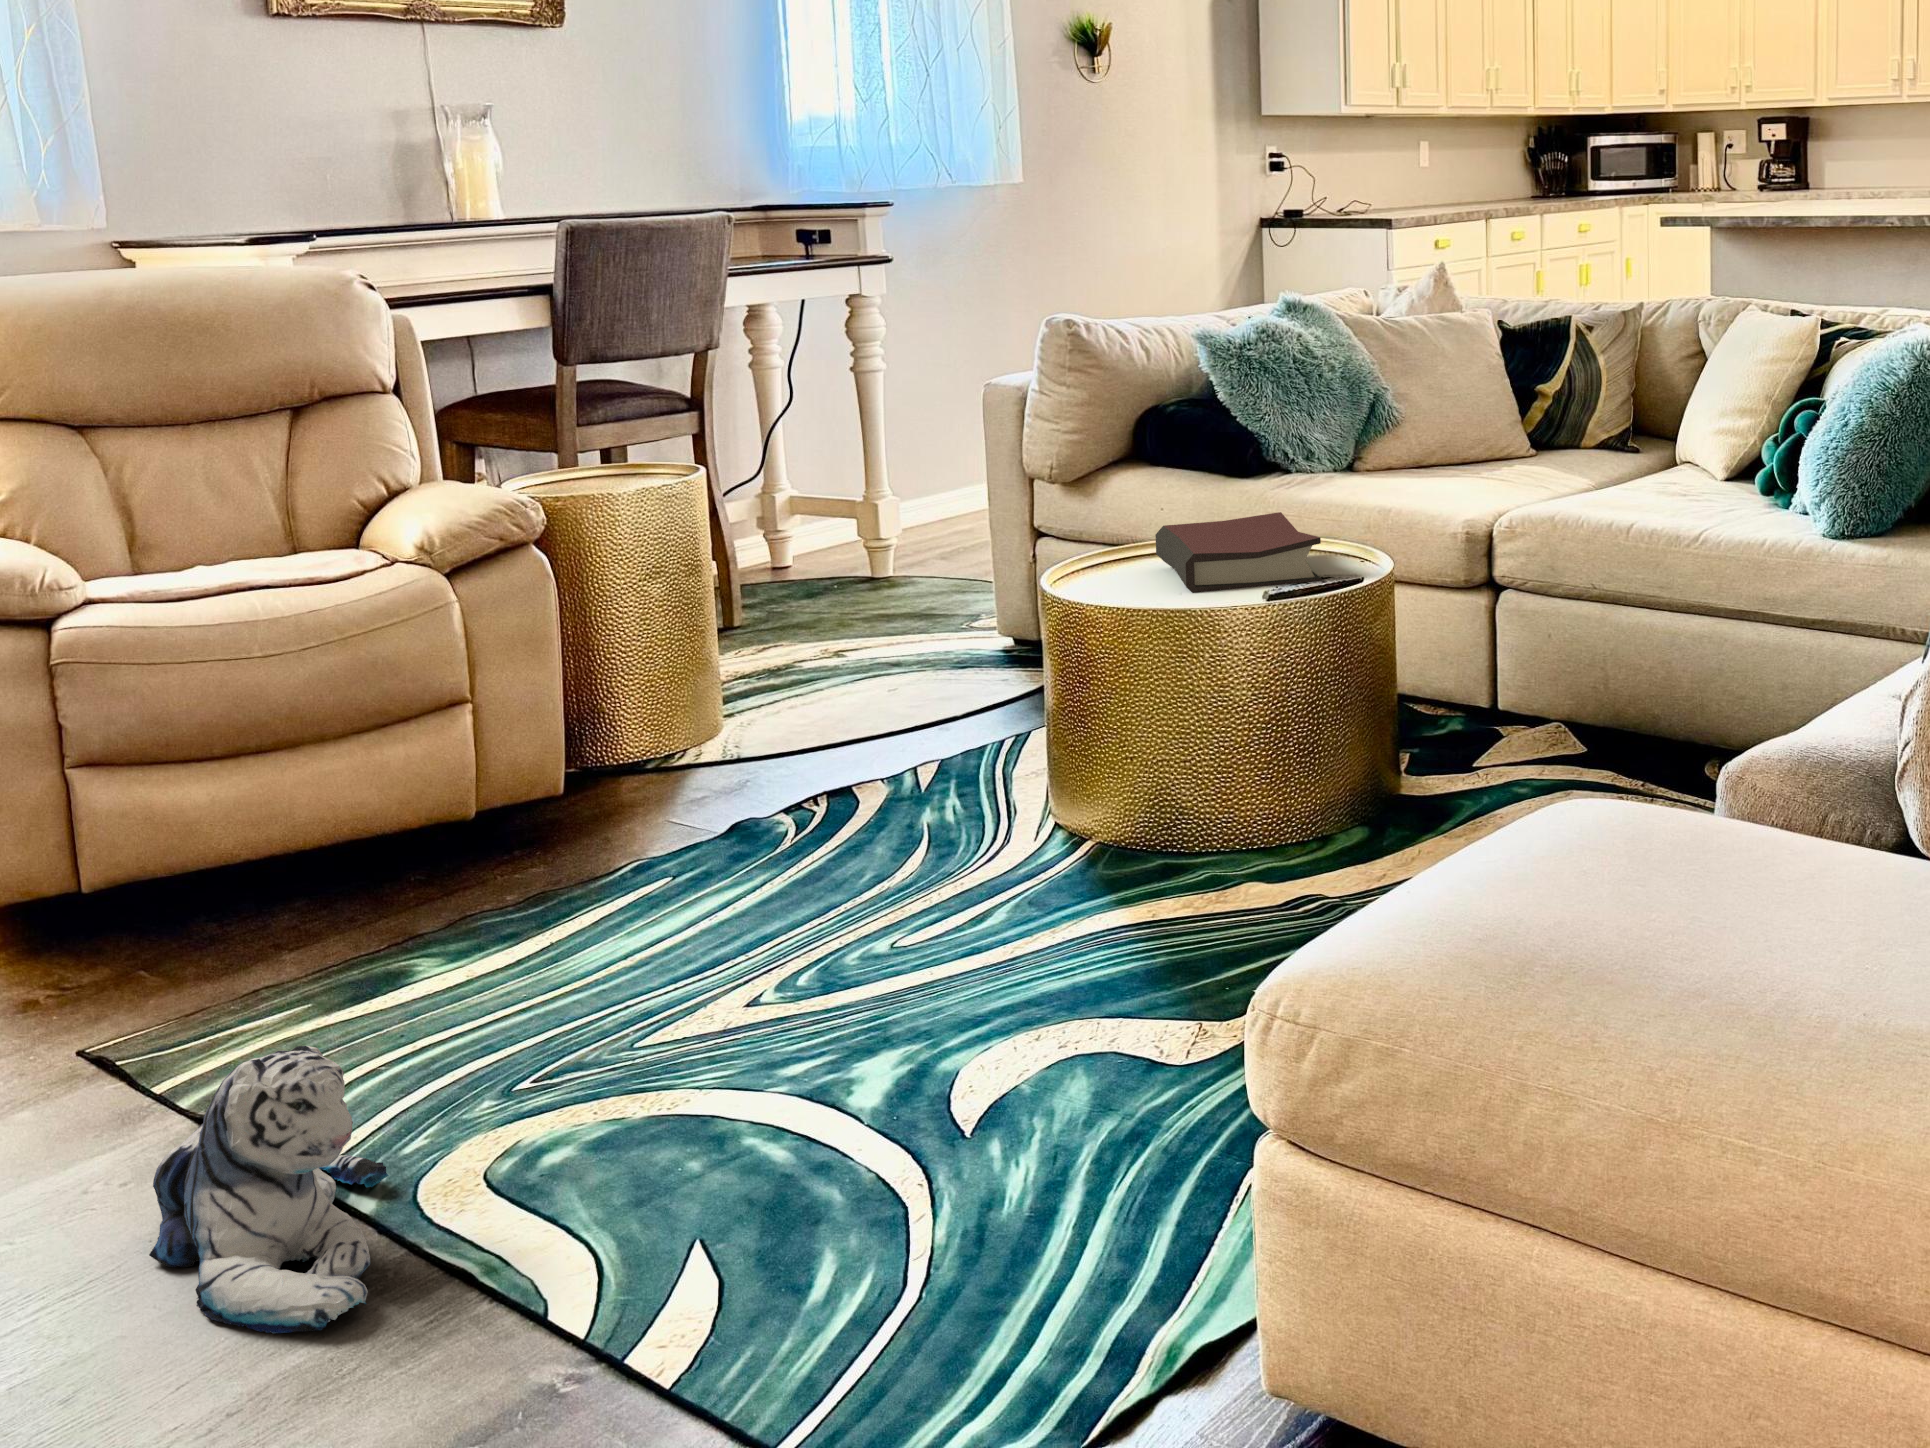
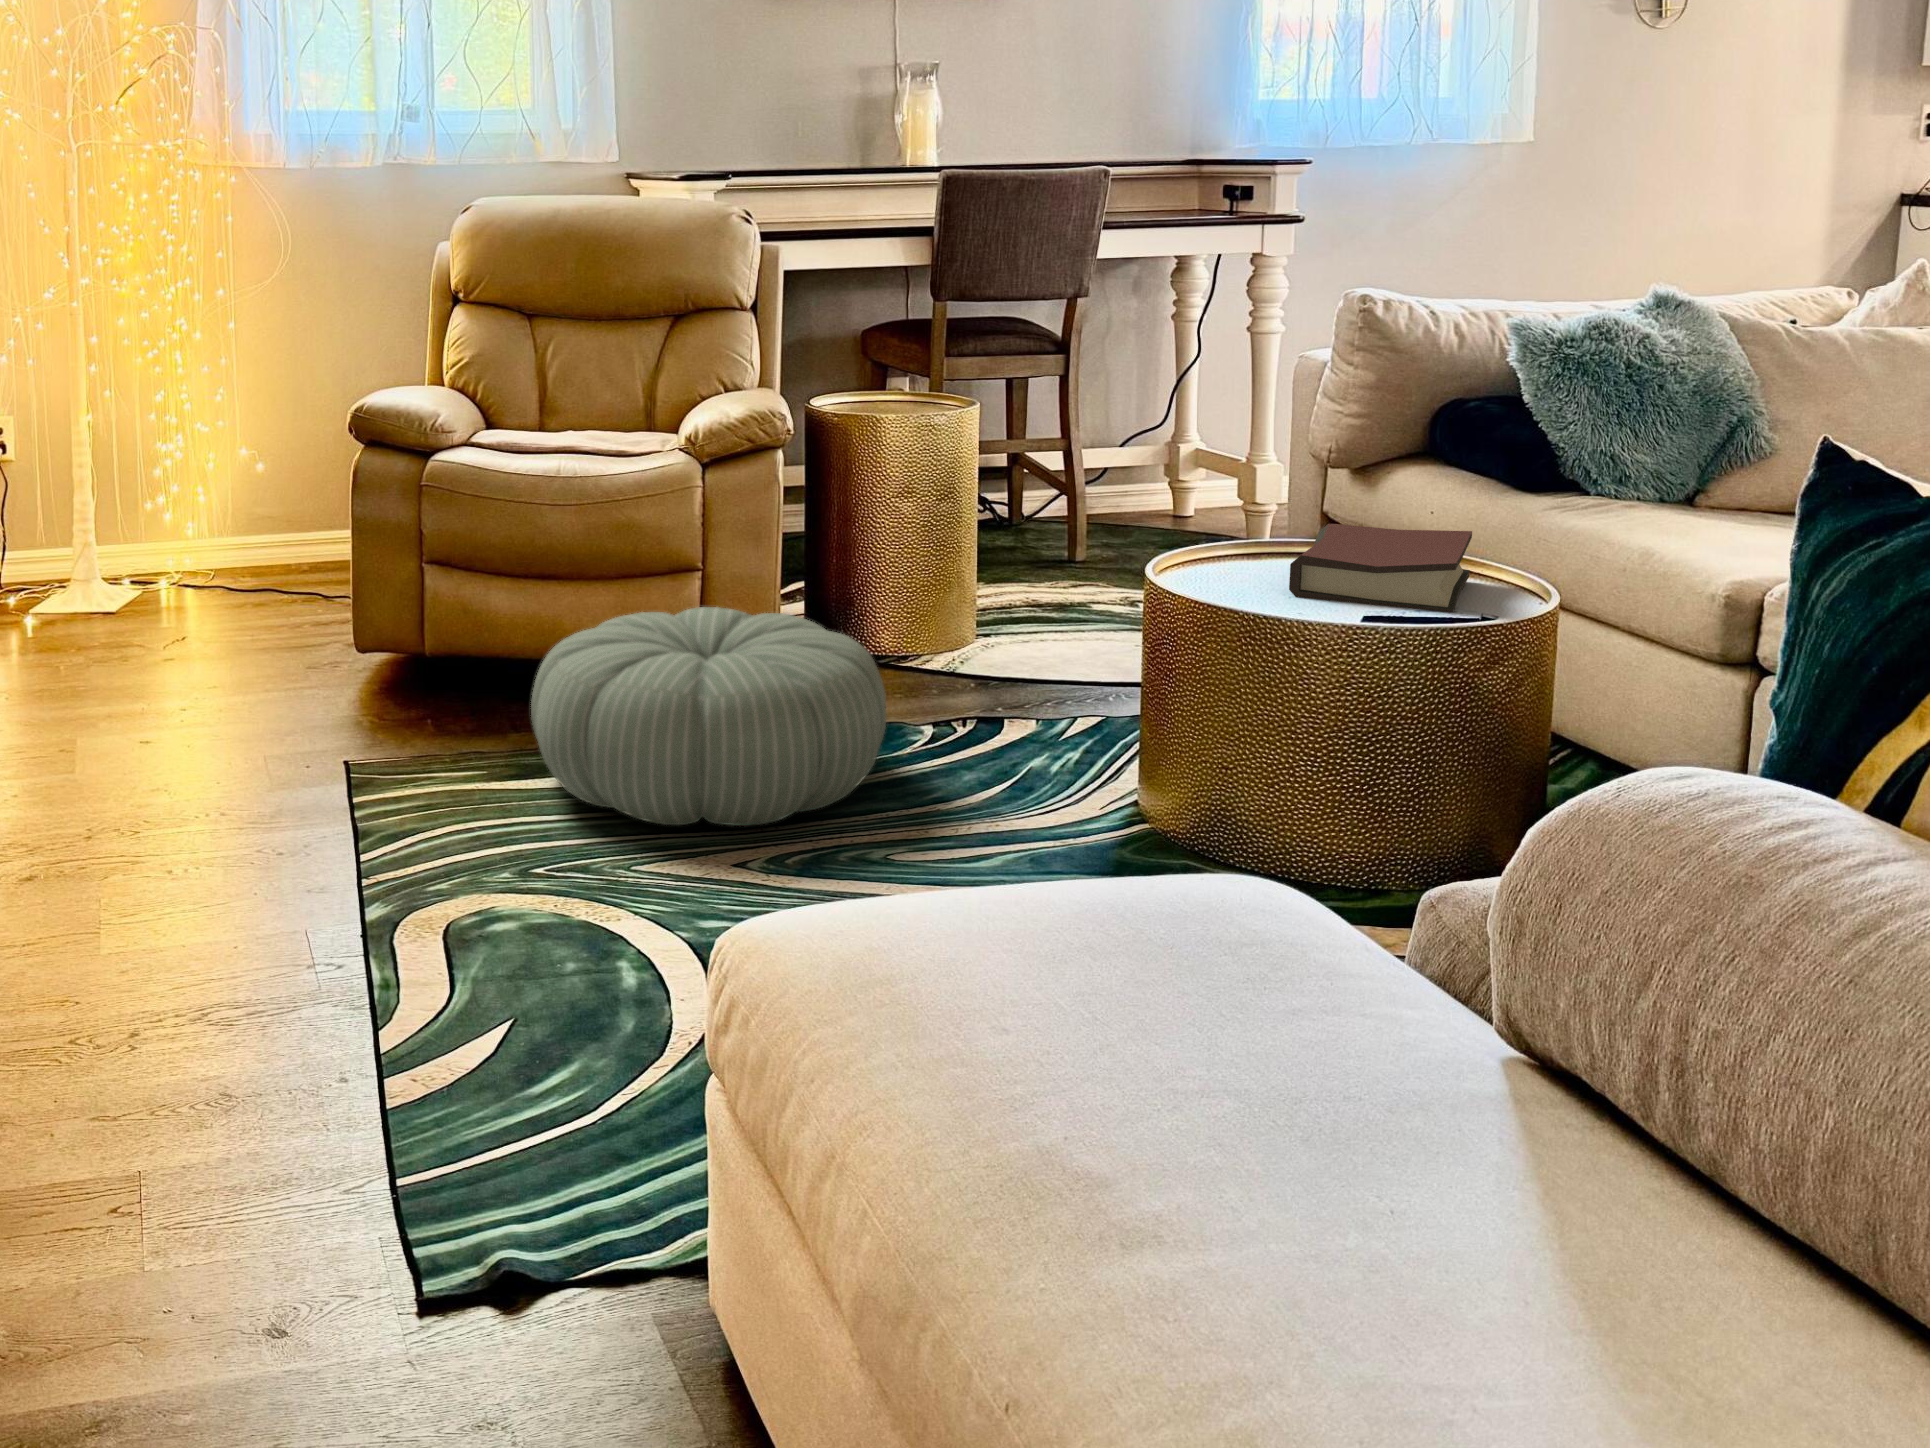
pouf: none [374,722,824,995] -> present [531,607,886,826]
plush toy: present [149,1046,389,1333] -> none [236,775,398,976]

